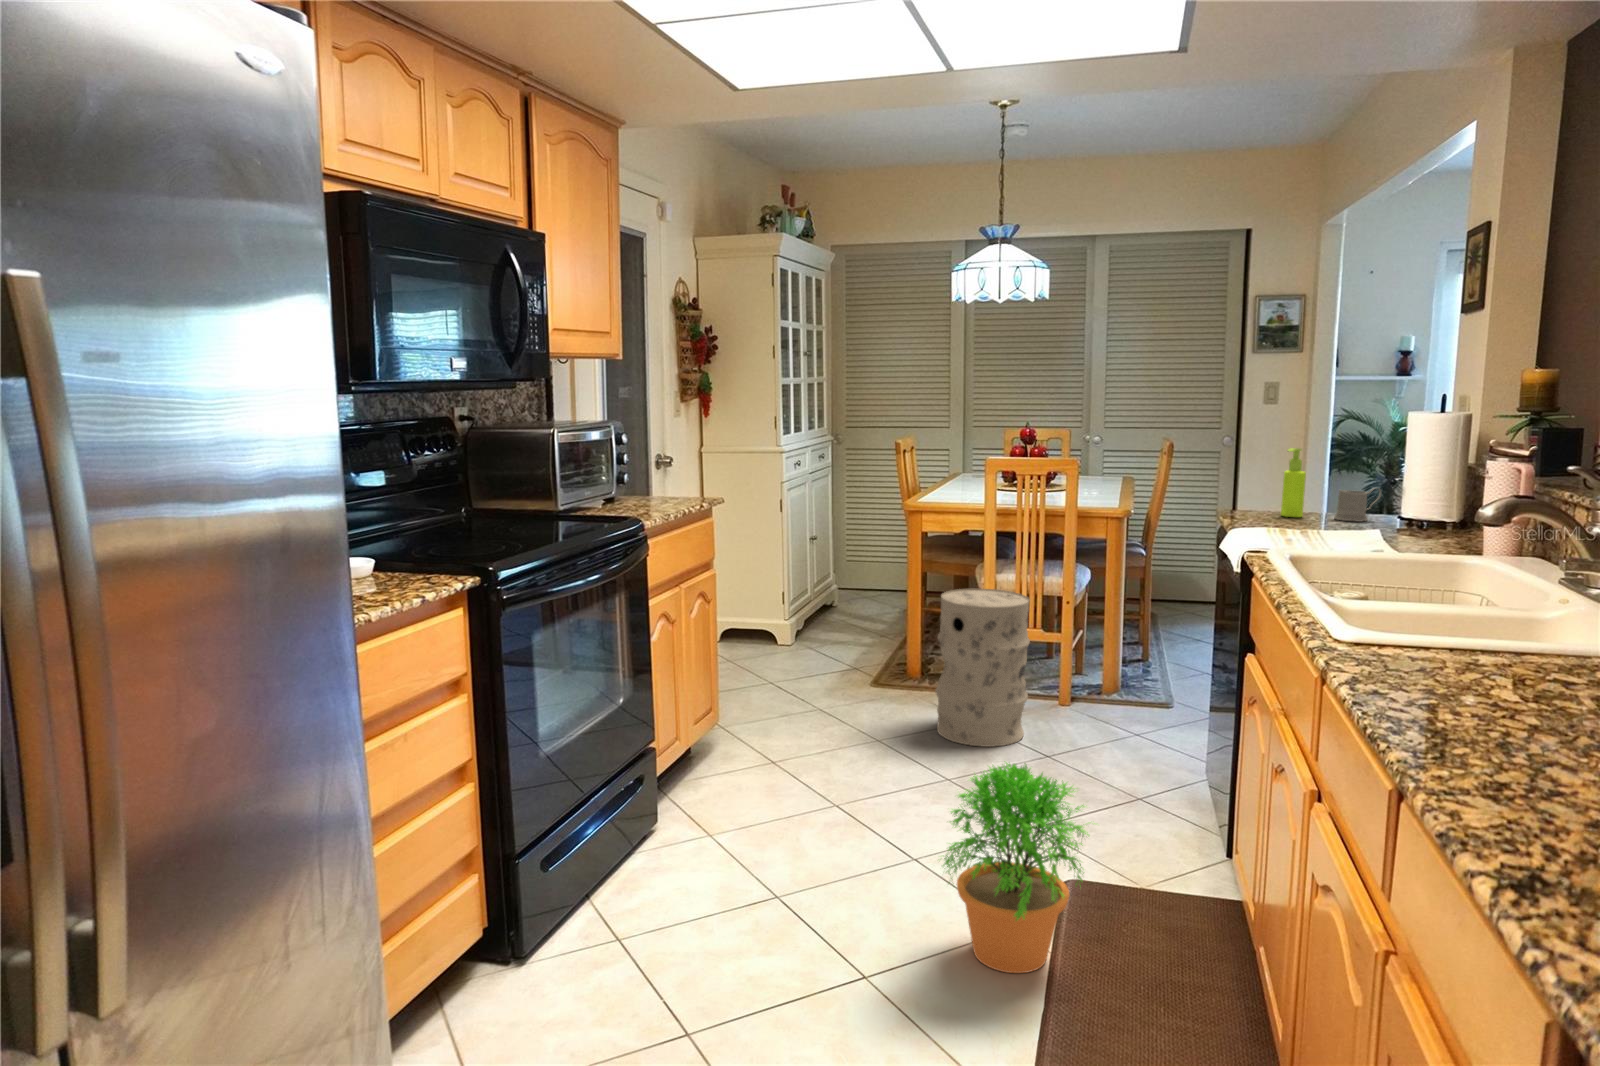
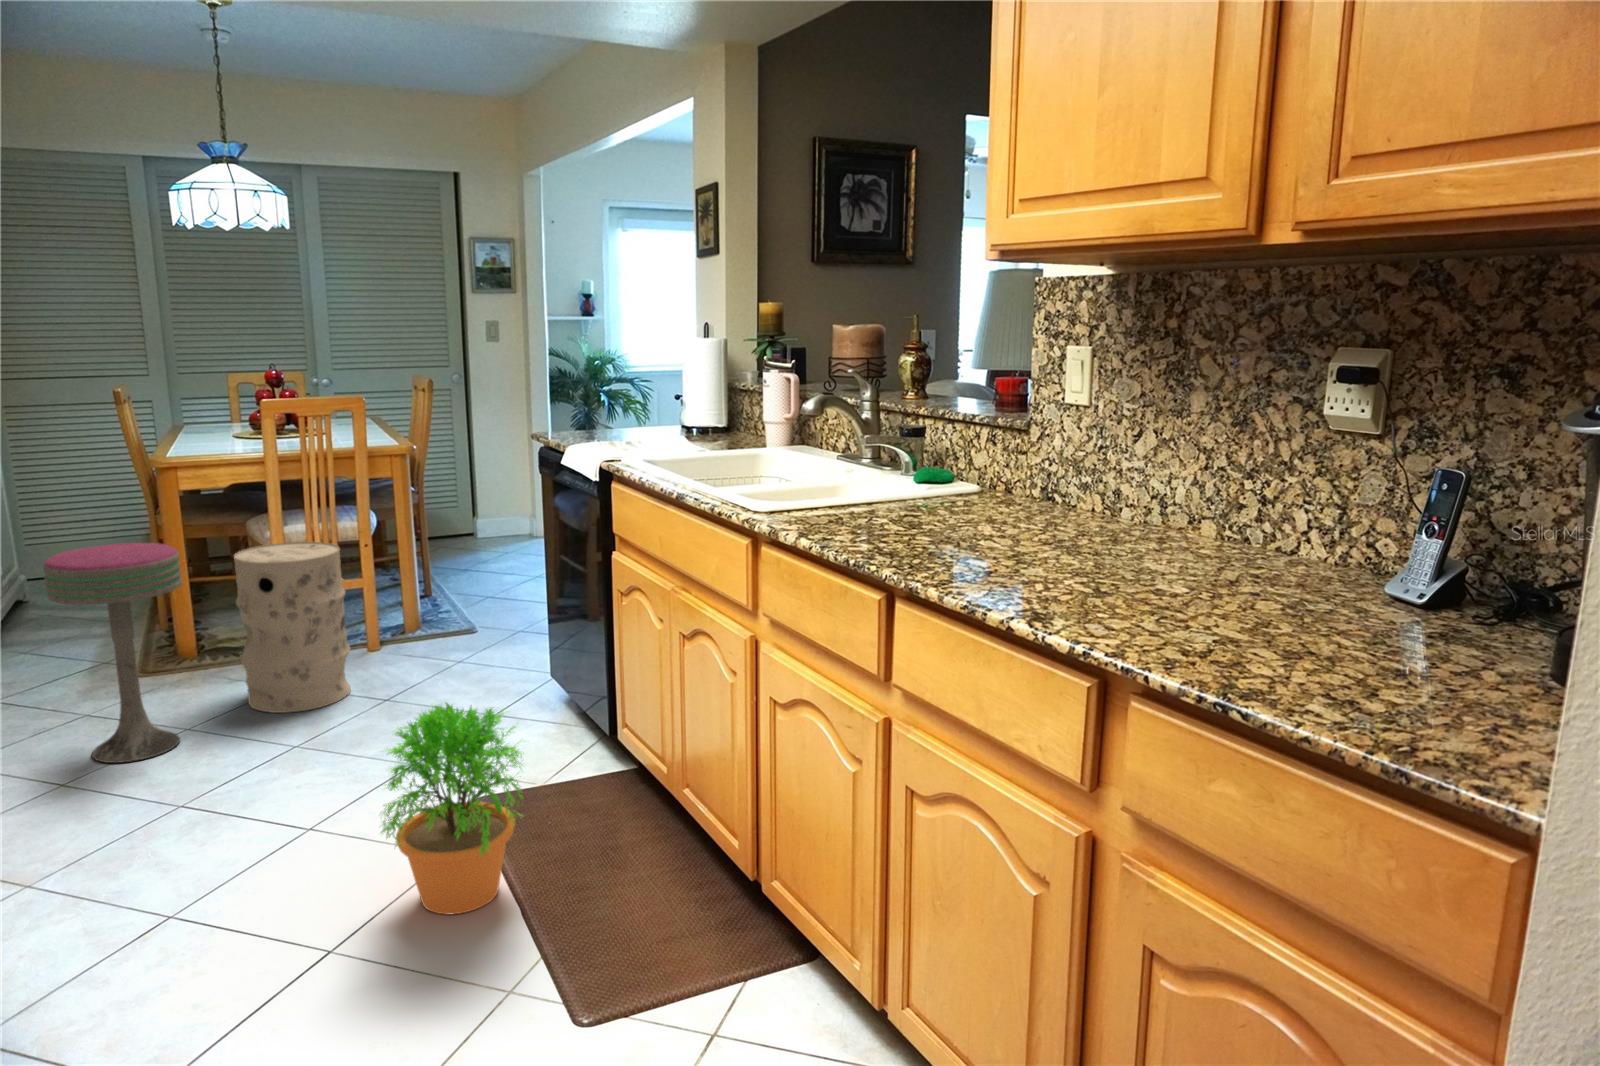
soap dispenser: present [1281,448,1306,517] -> none [584,374,602,436]
mug: present [1334,490,1381,522] -> none [627,405,660,435]
bar stool: none [799,570,893,753] -> present [43,543,182,763]

